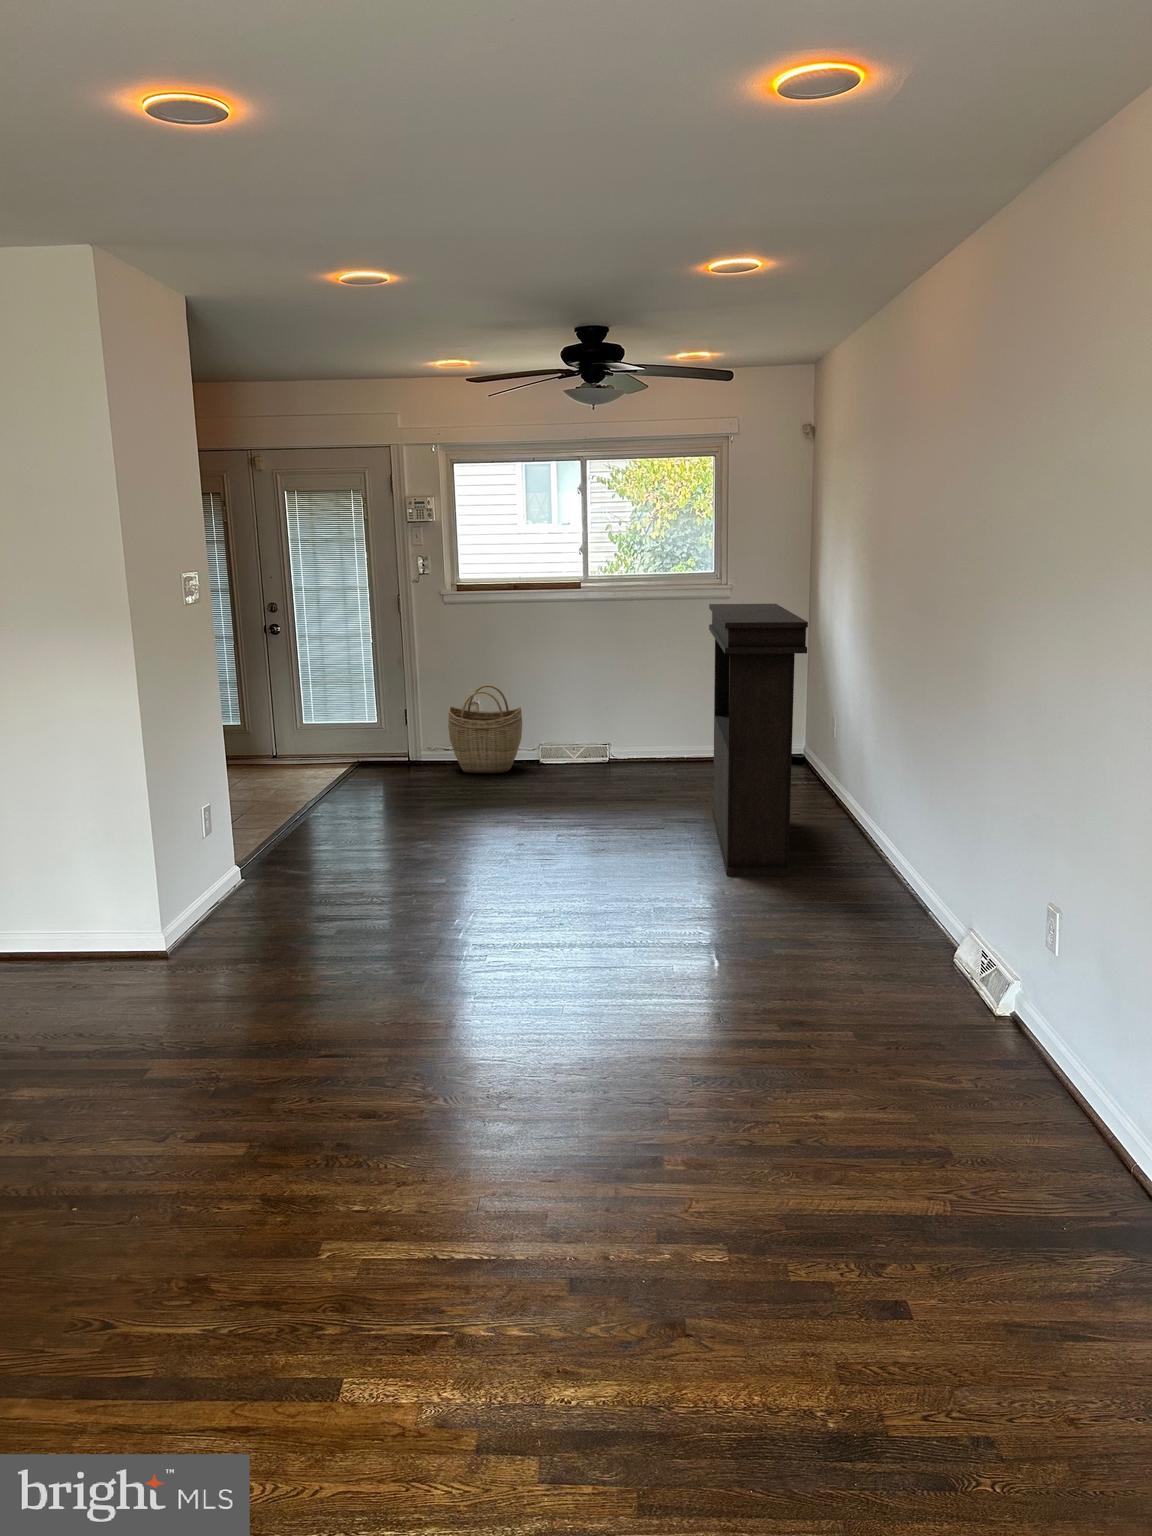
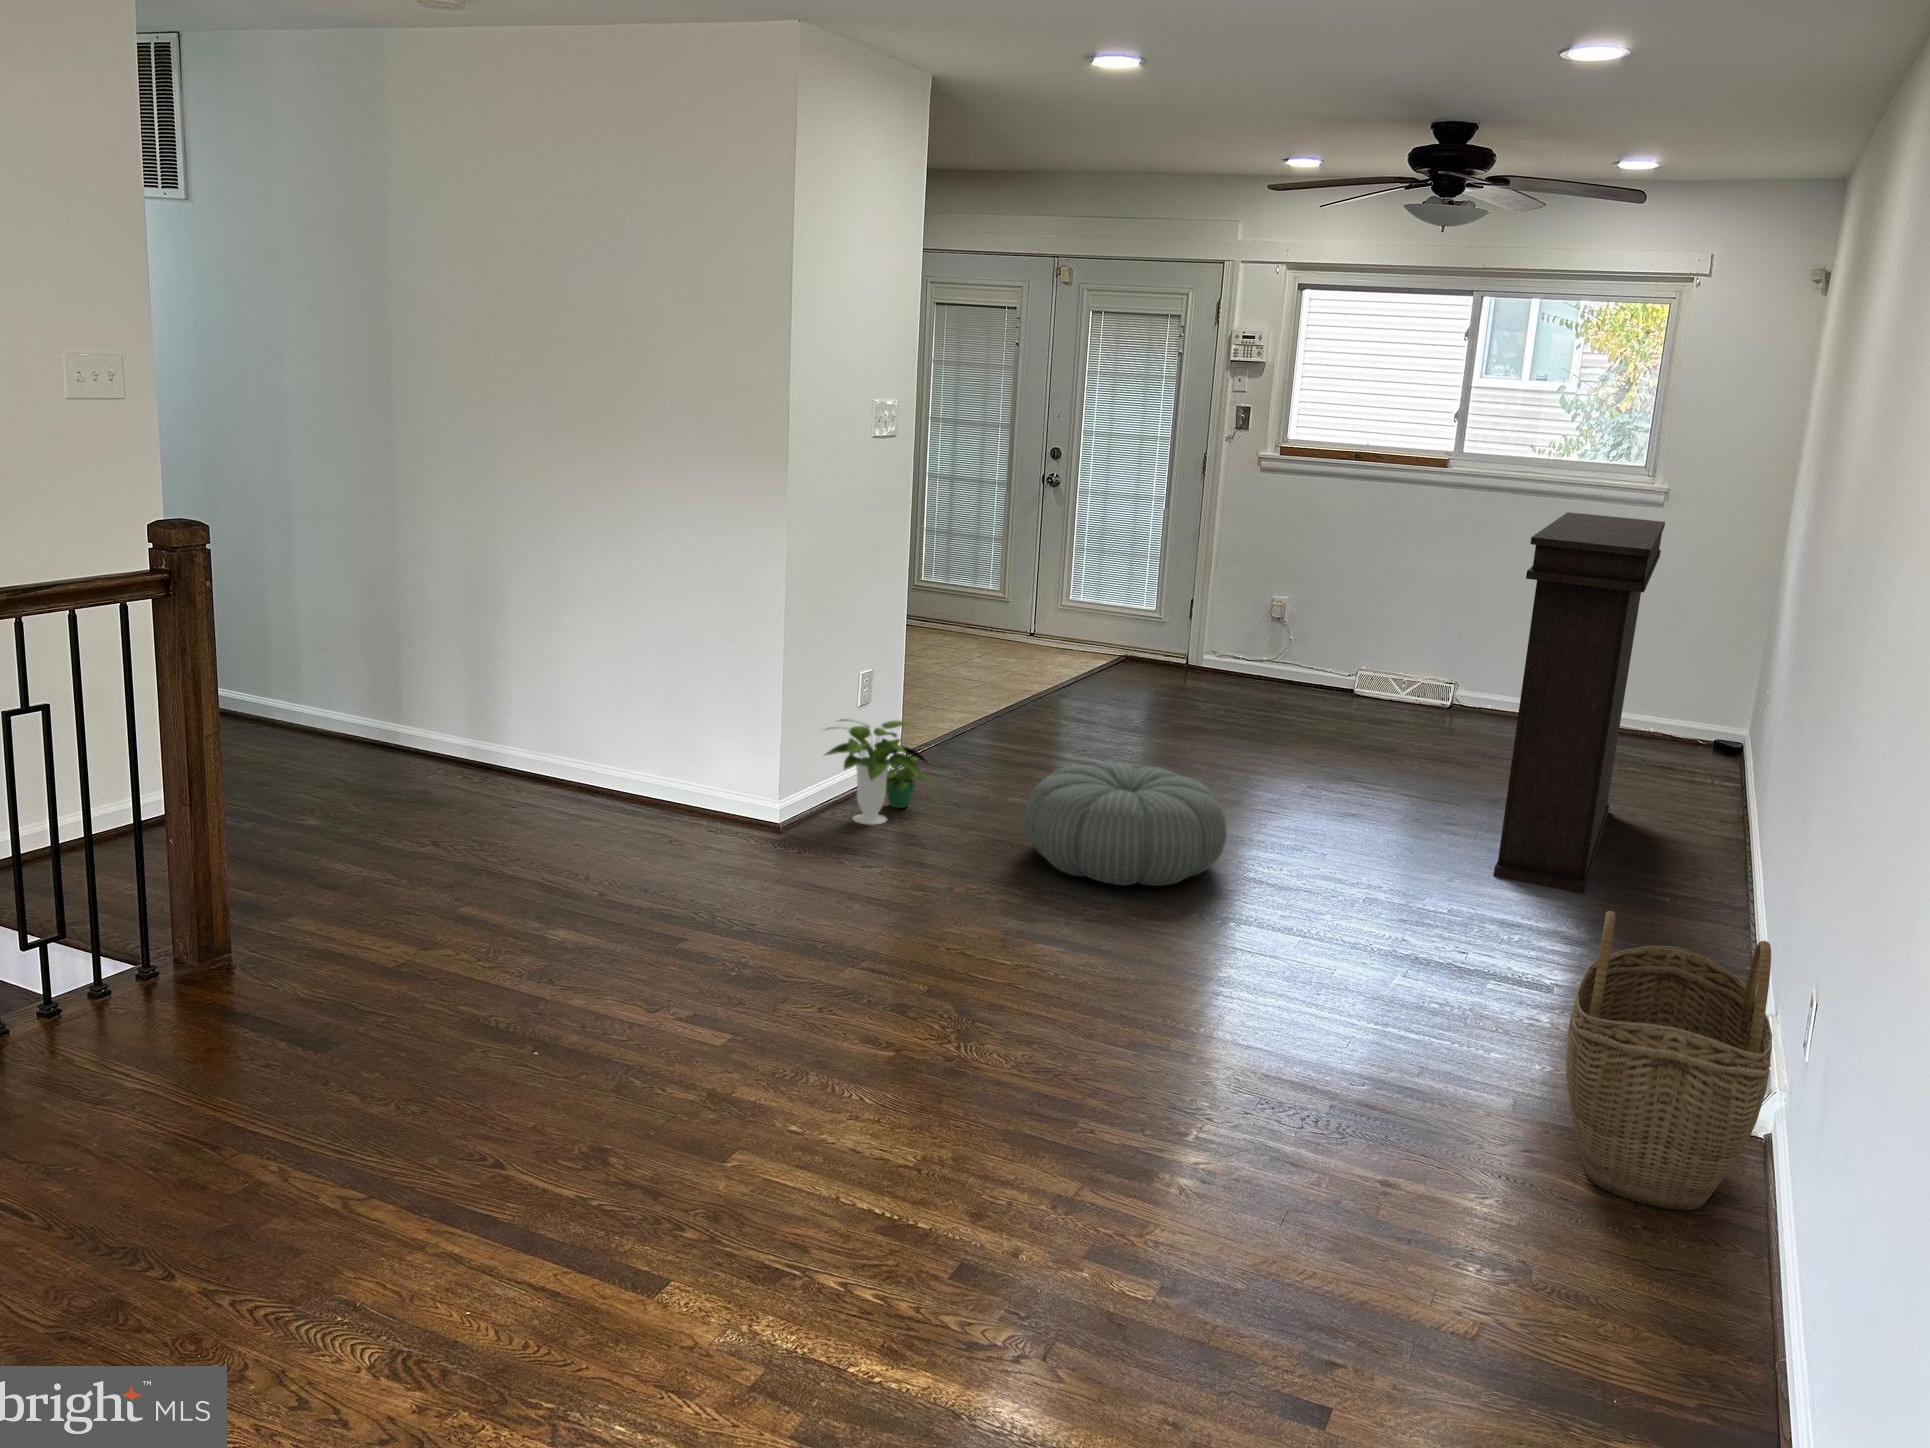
woven basket: present [448,685,522,773] -> present [1566,911,1772,1211]
potted plant: none [186,839,287,933] -> present [825,719,929,825]
pouf: none [383,841,547,939] -> present [1024,762,1226,886]

